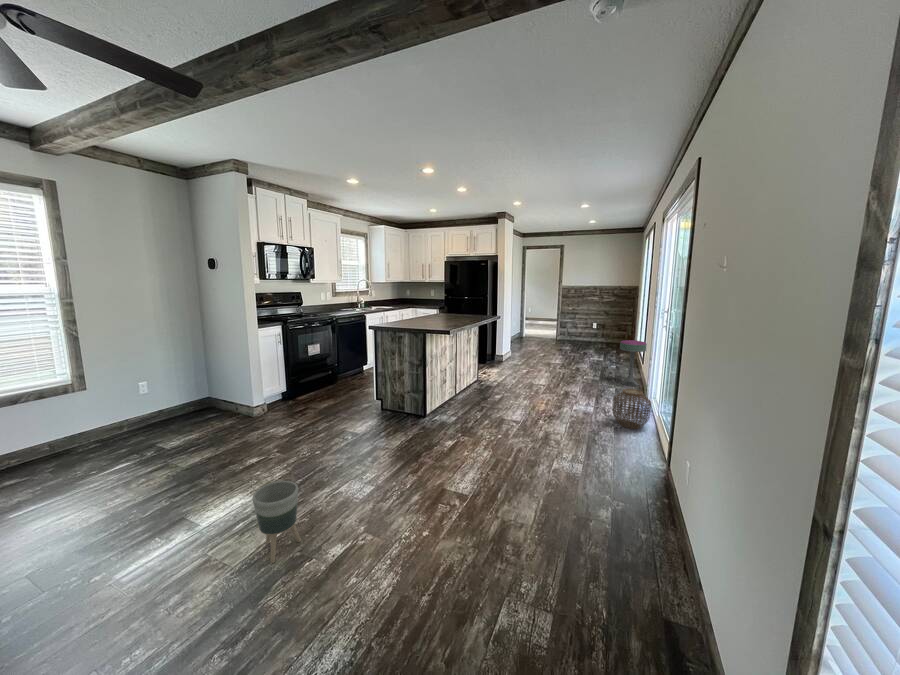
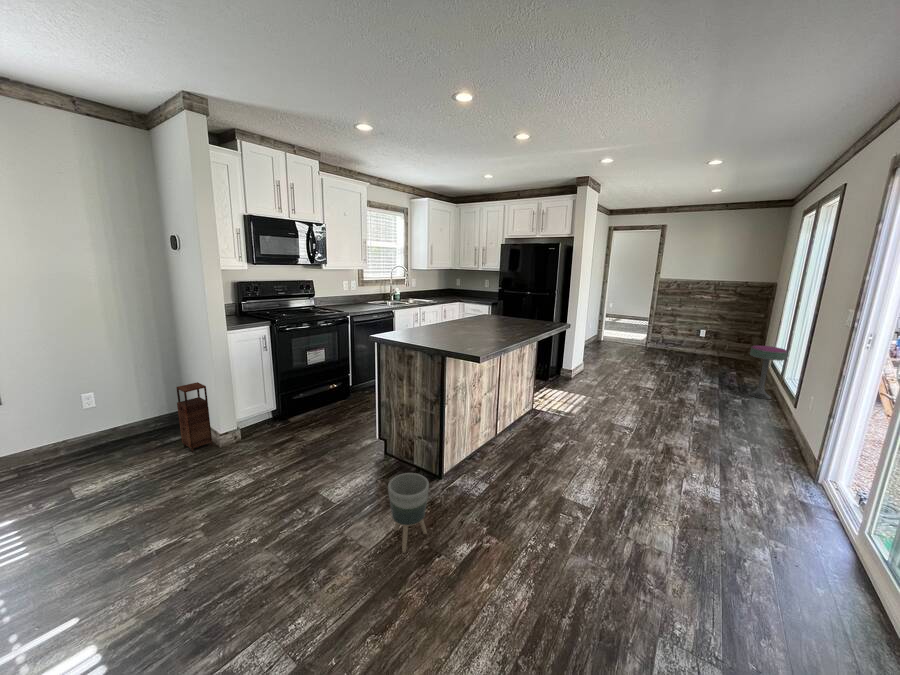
woven basket: present [612,389,651,429] -> none [748,405,804,453]
storage cabinet: none [7,413,59,495] -> present [176,382,212,452]

